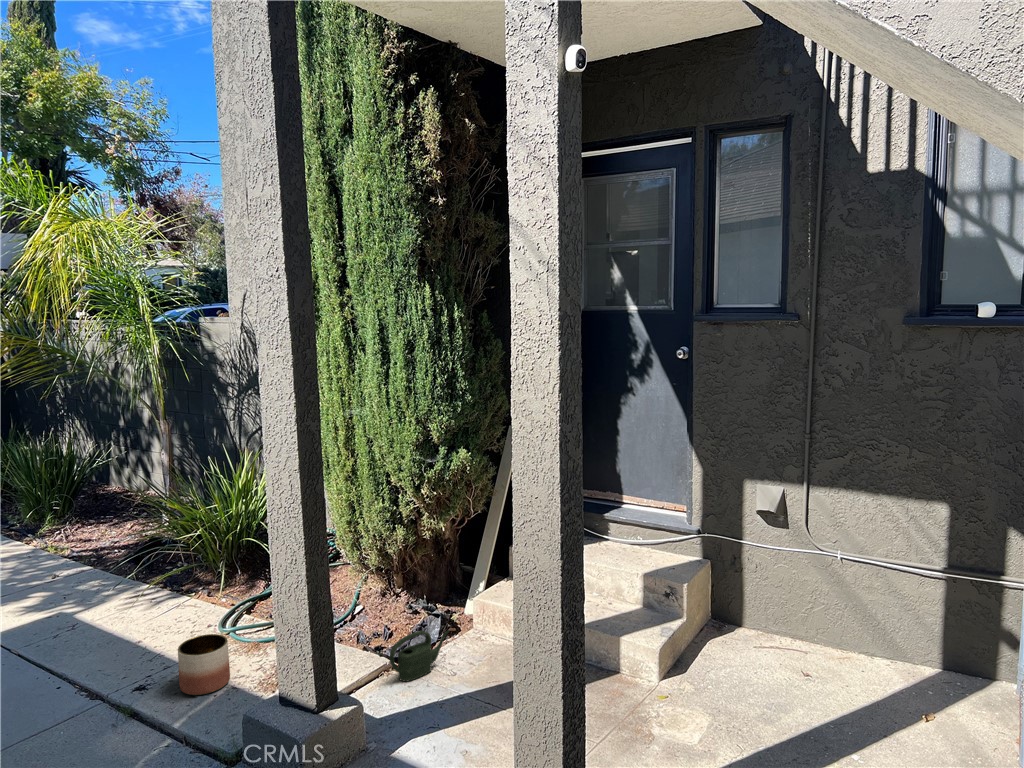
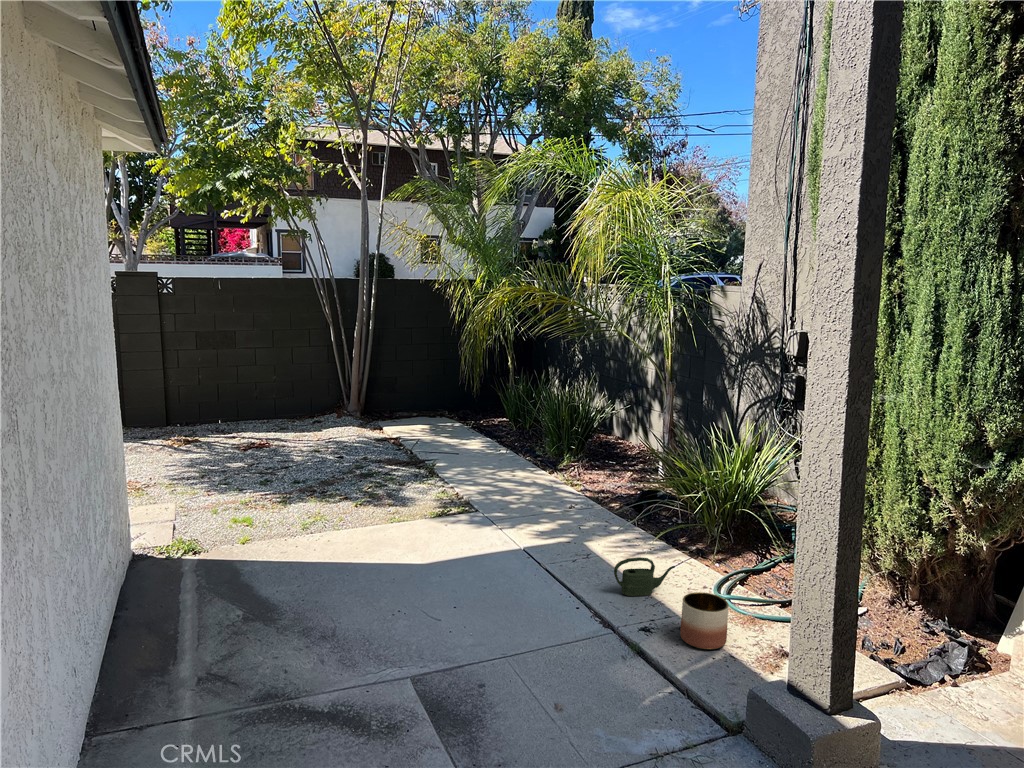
watering can: present [389,630,449,681] -> present [614,557,675,596]

